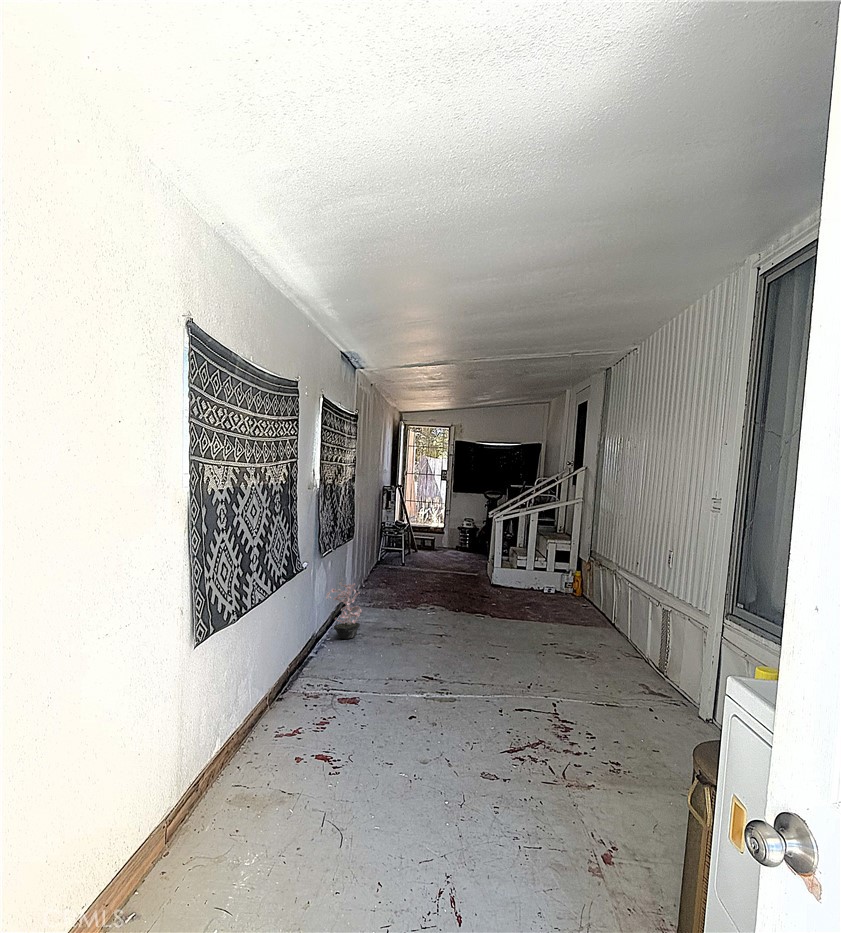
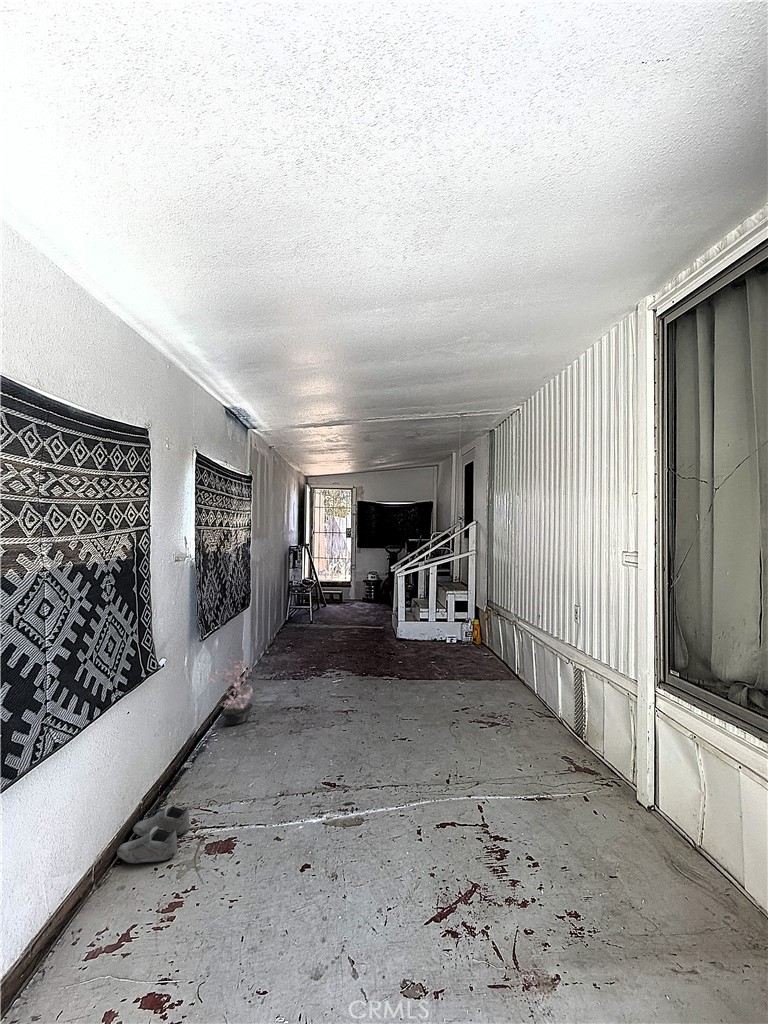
shoe: none [279,676,327,709] -> present [117,804,191,864]

